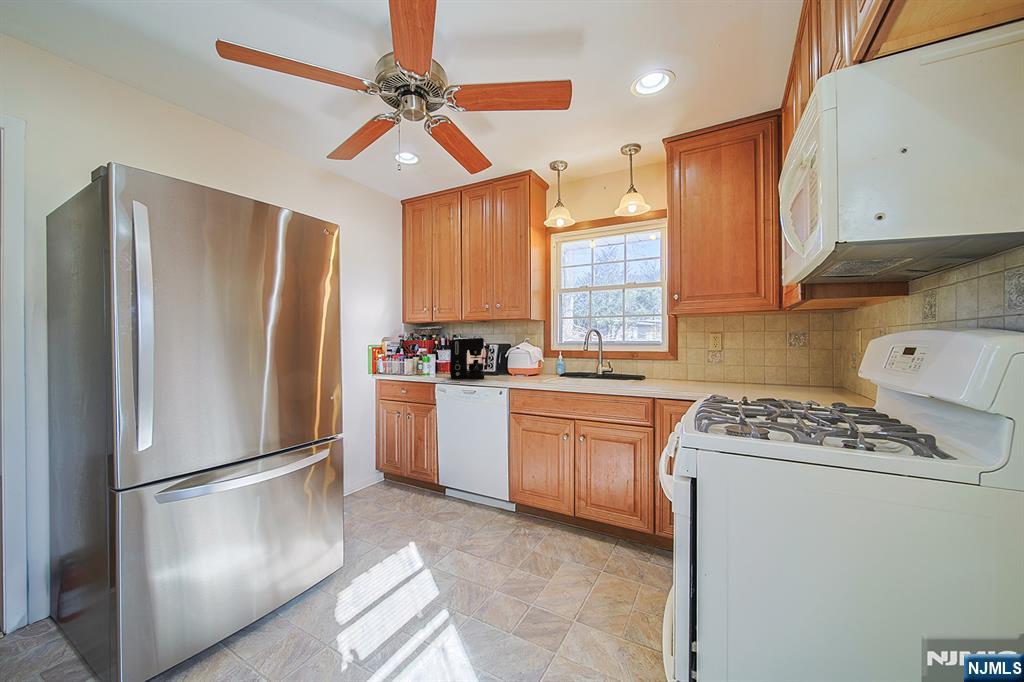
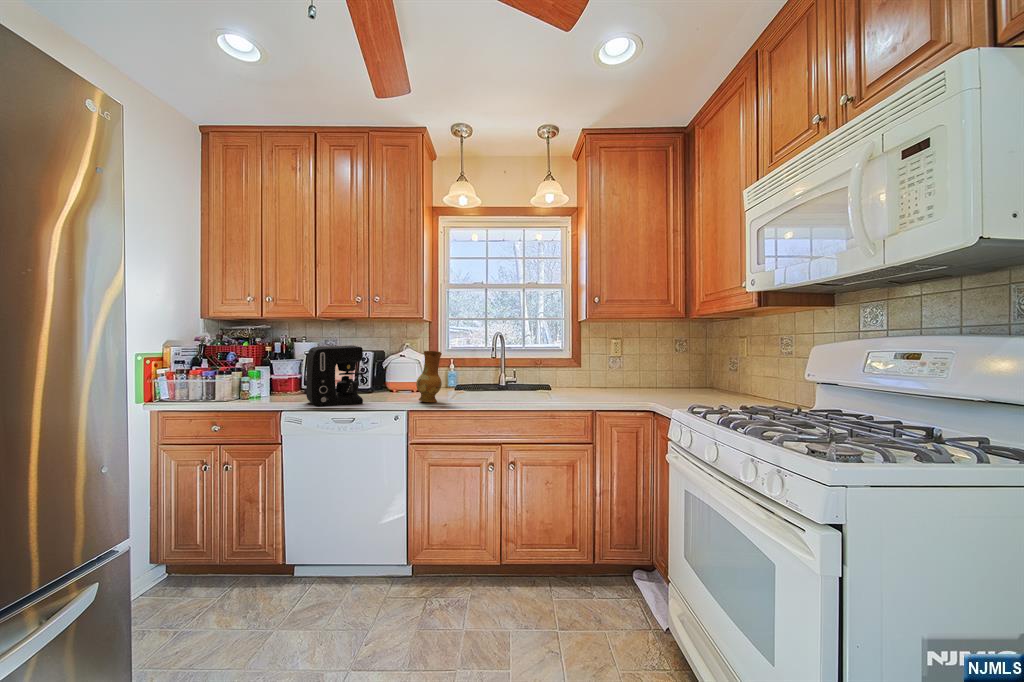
ceramic jug: none [520,340,540,380] -> present [416,351,442,402]

